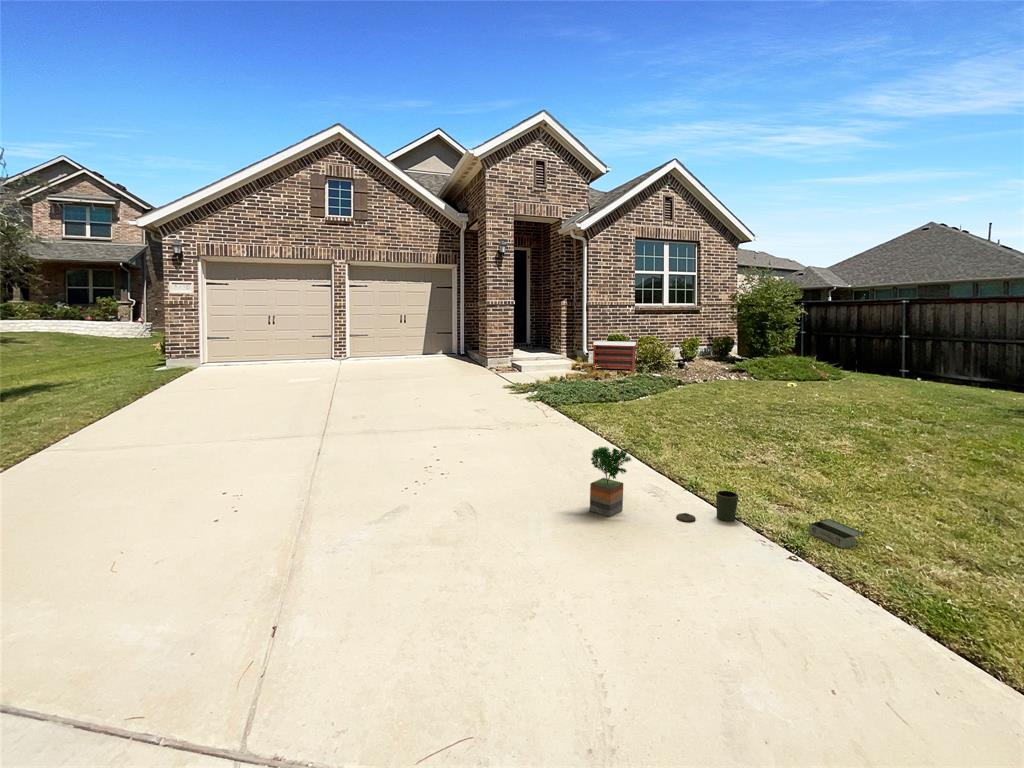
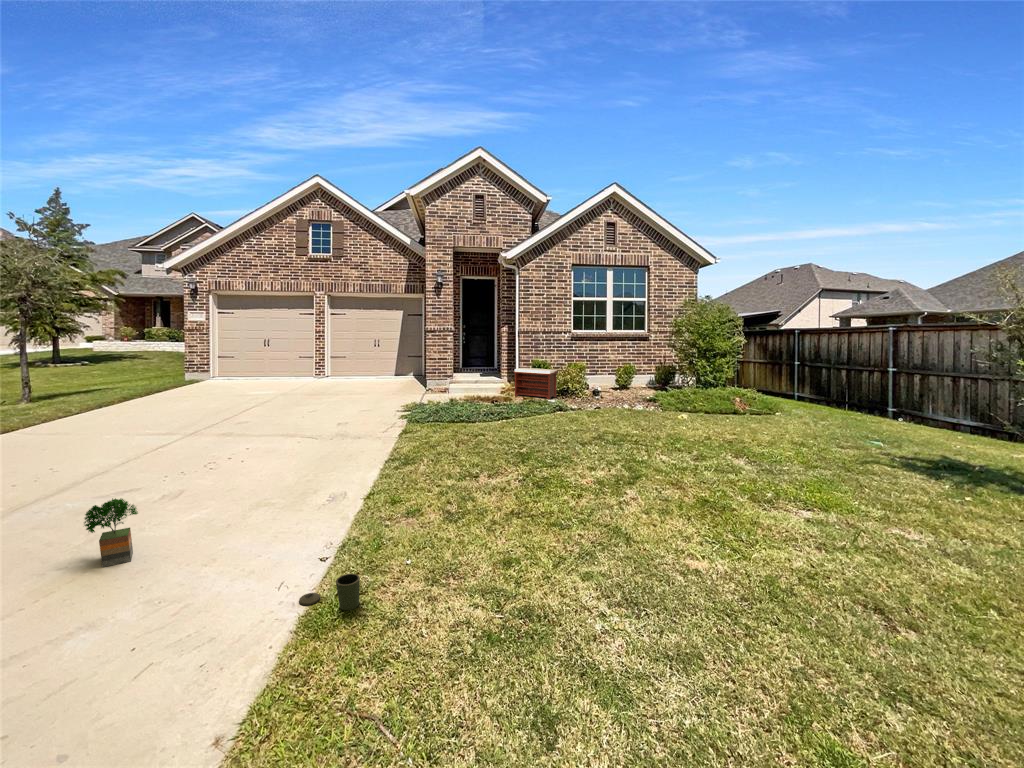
trash can: present [676,491,739,522] -> present [299,574,360,610]
toolbox: present [809,519,864,549] -> none [190,600,240,637]

